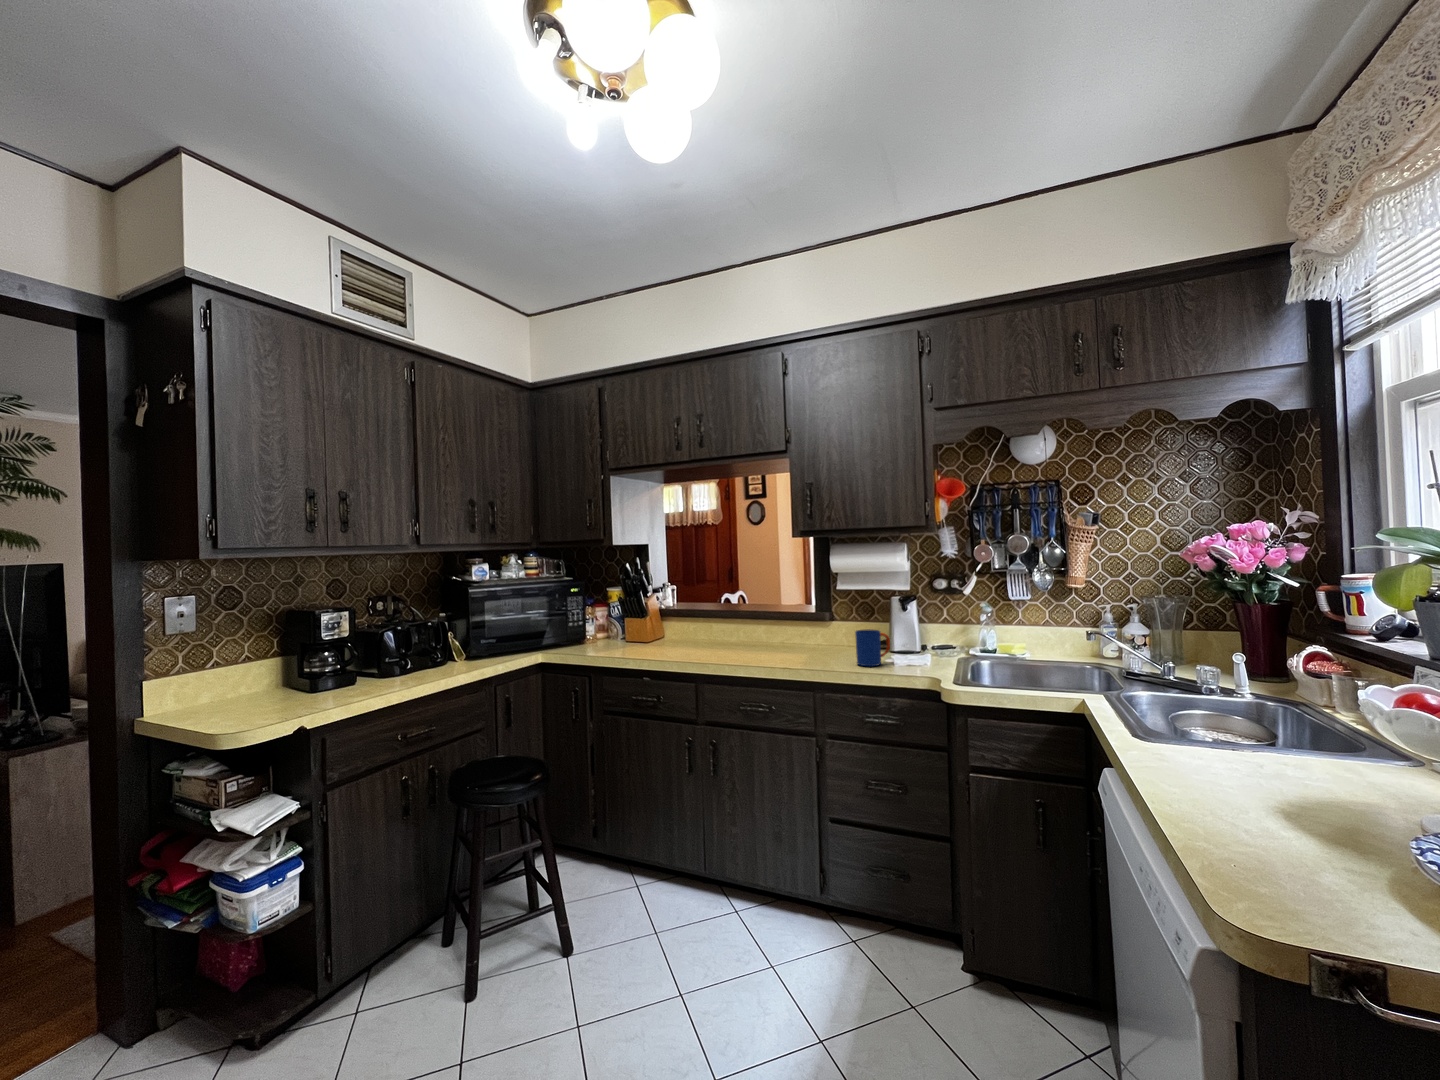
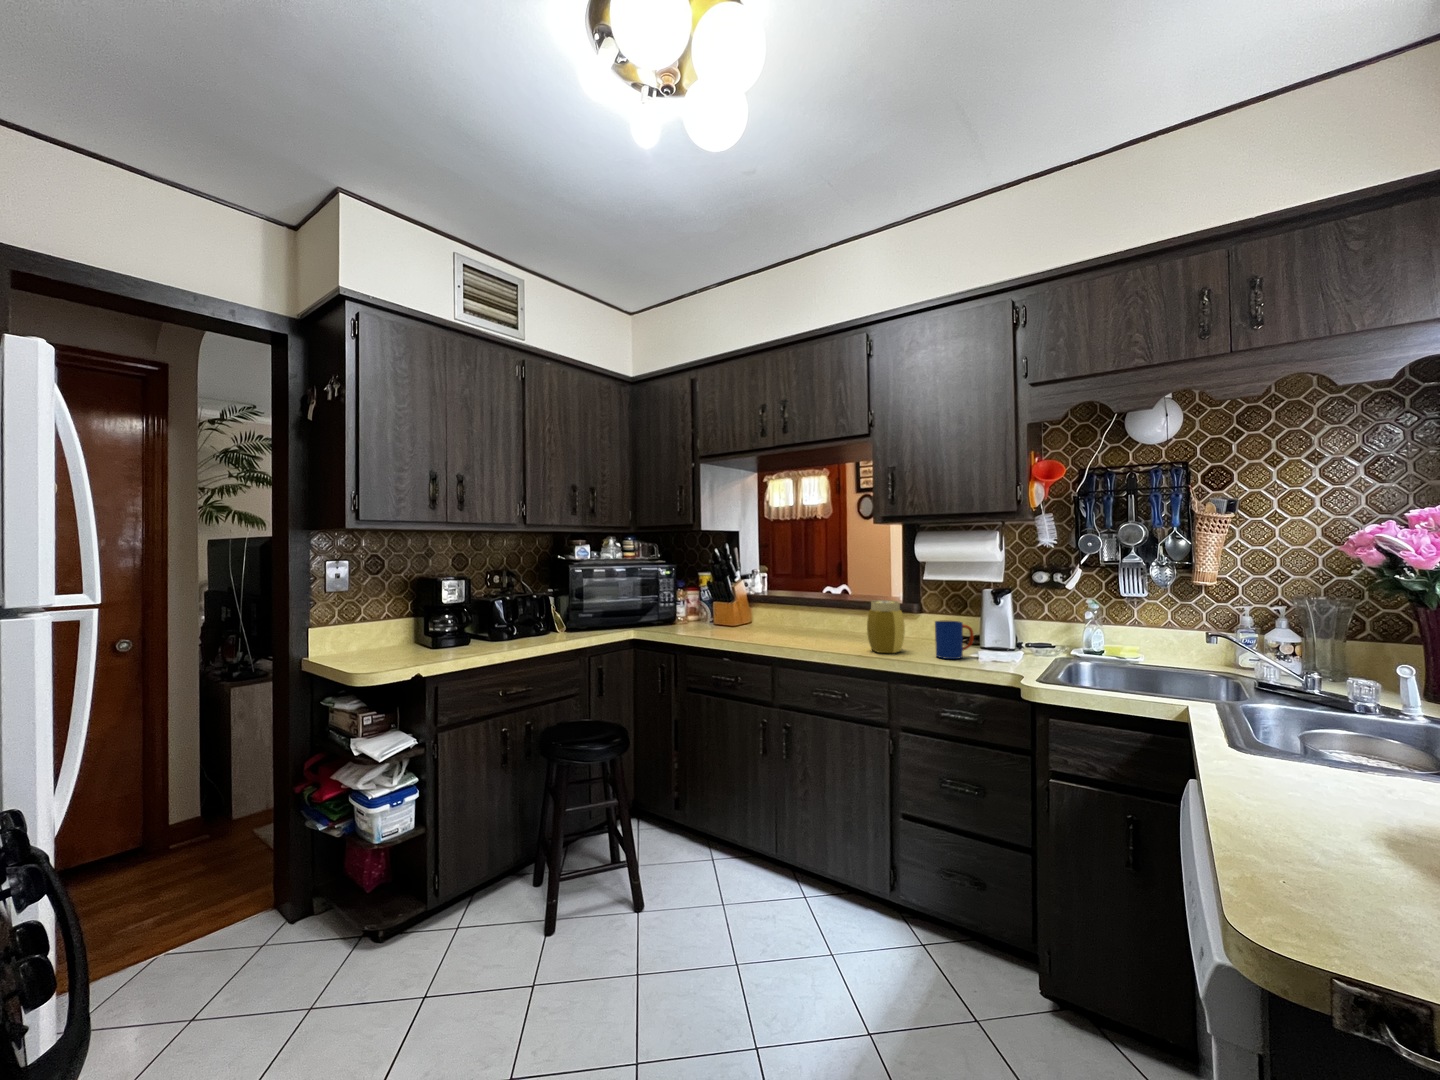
jar: none [791,612,826,664] -> present [867,600,905,653]

